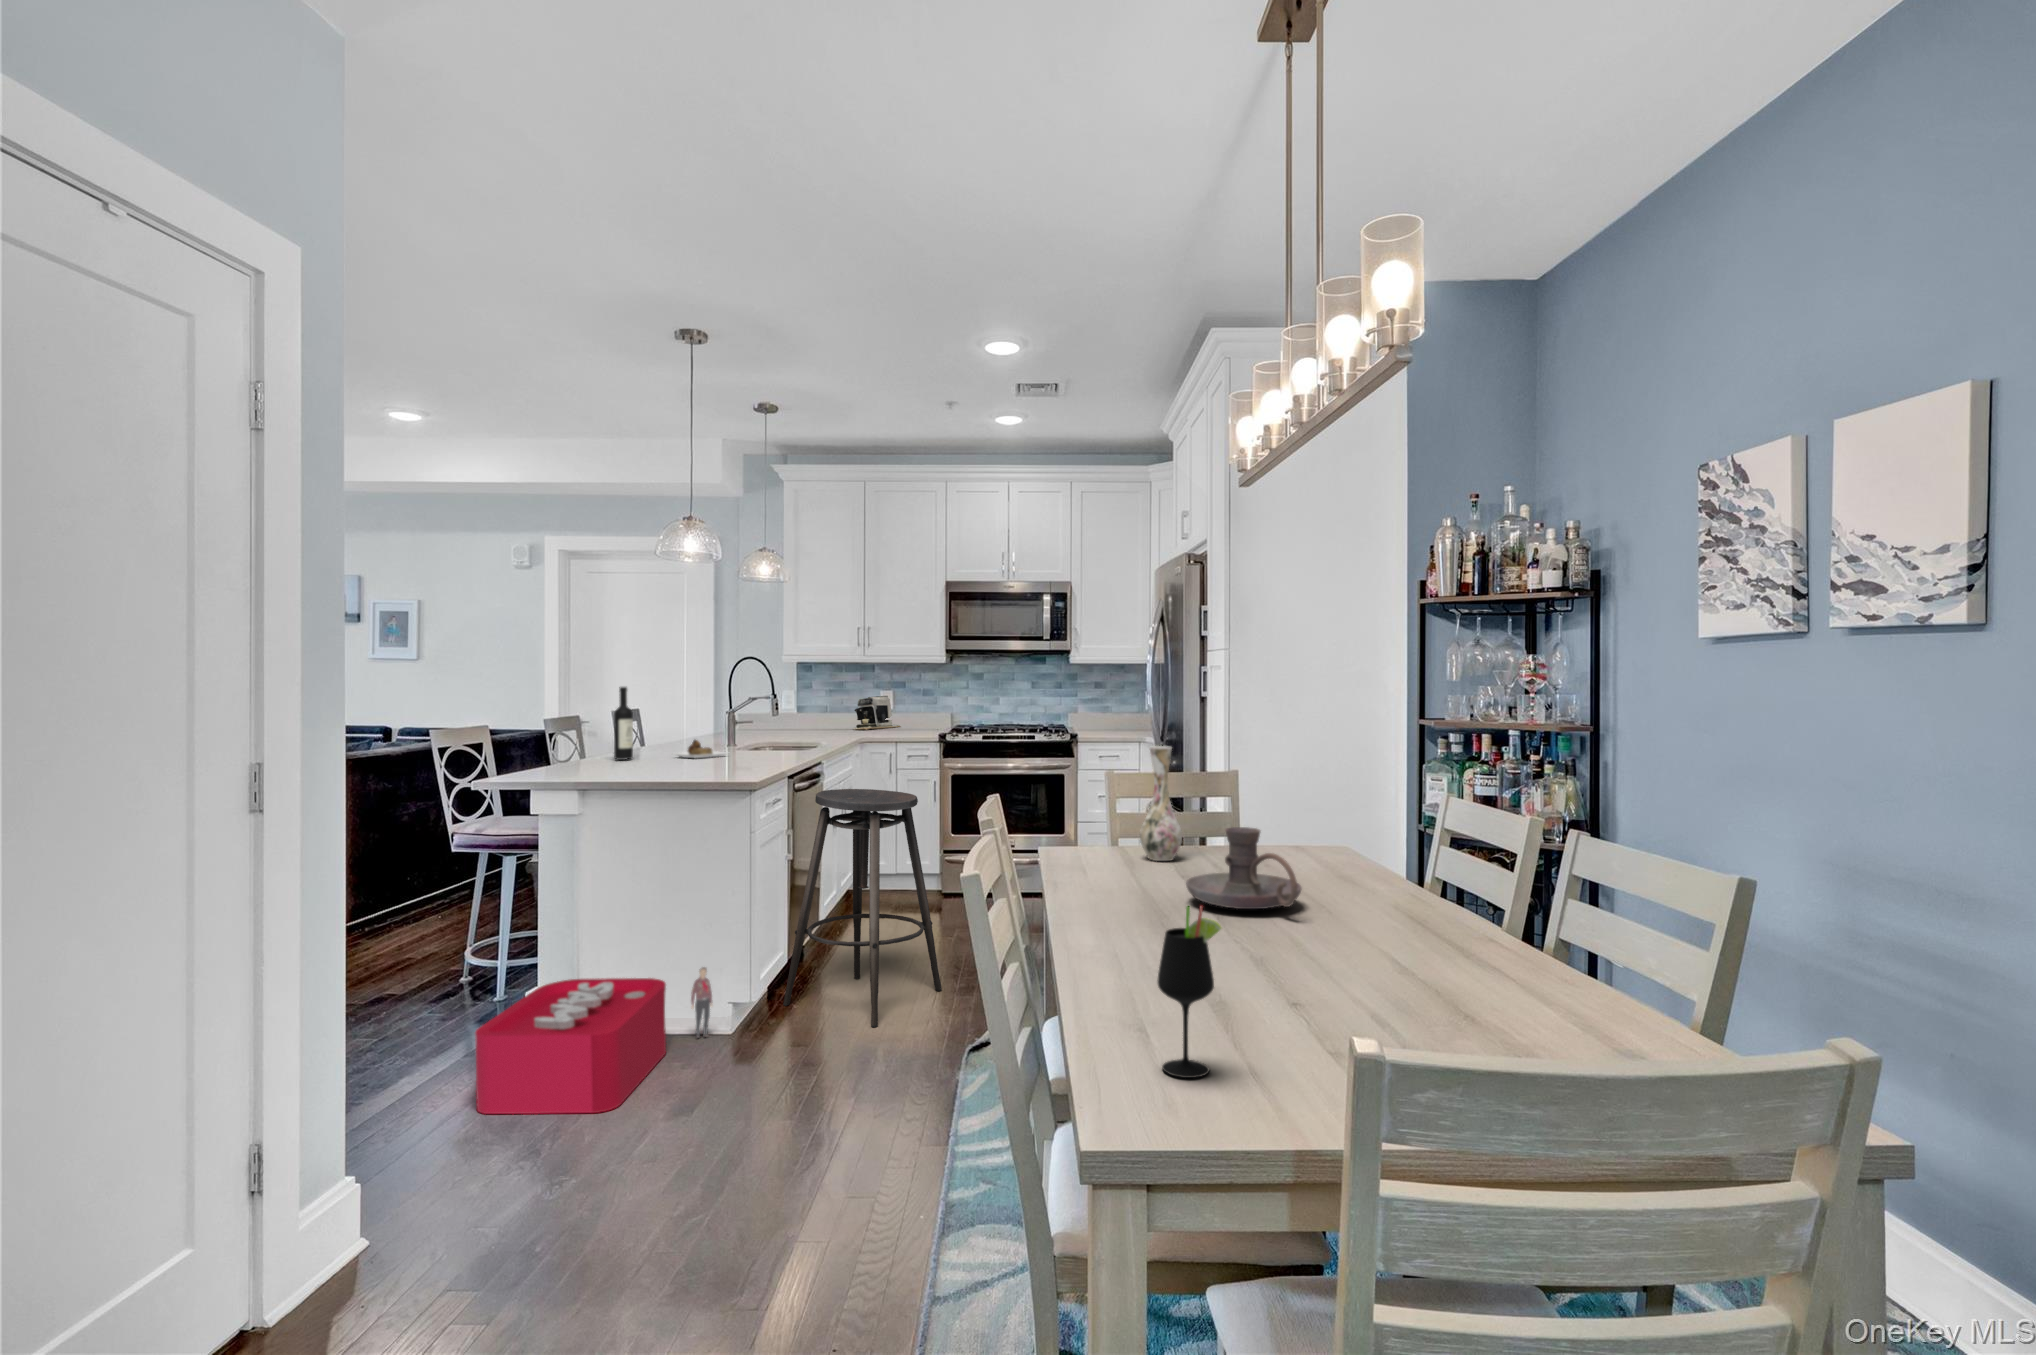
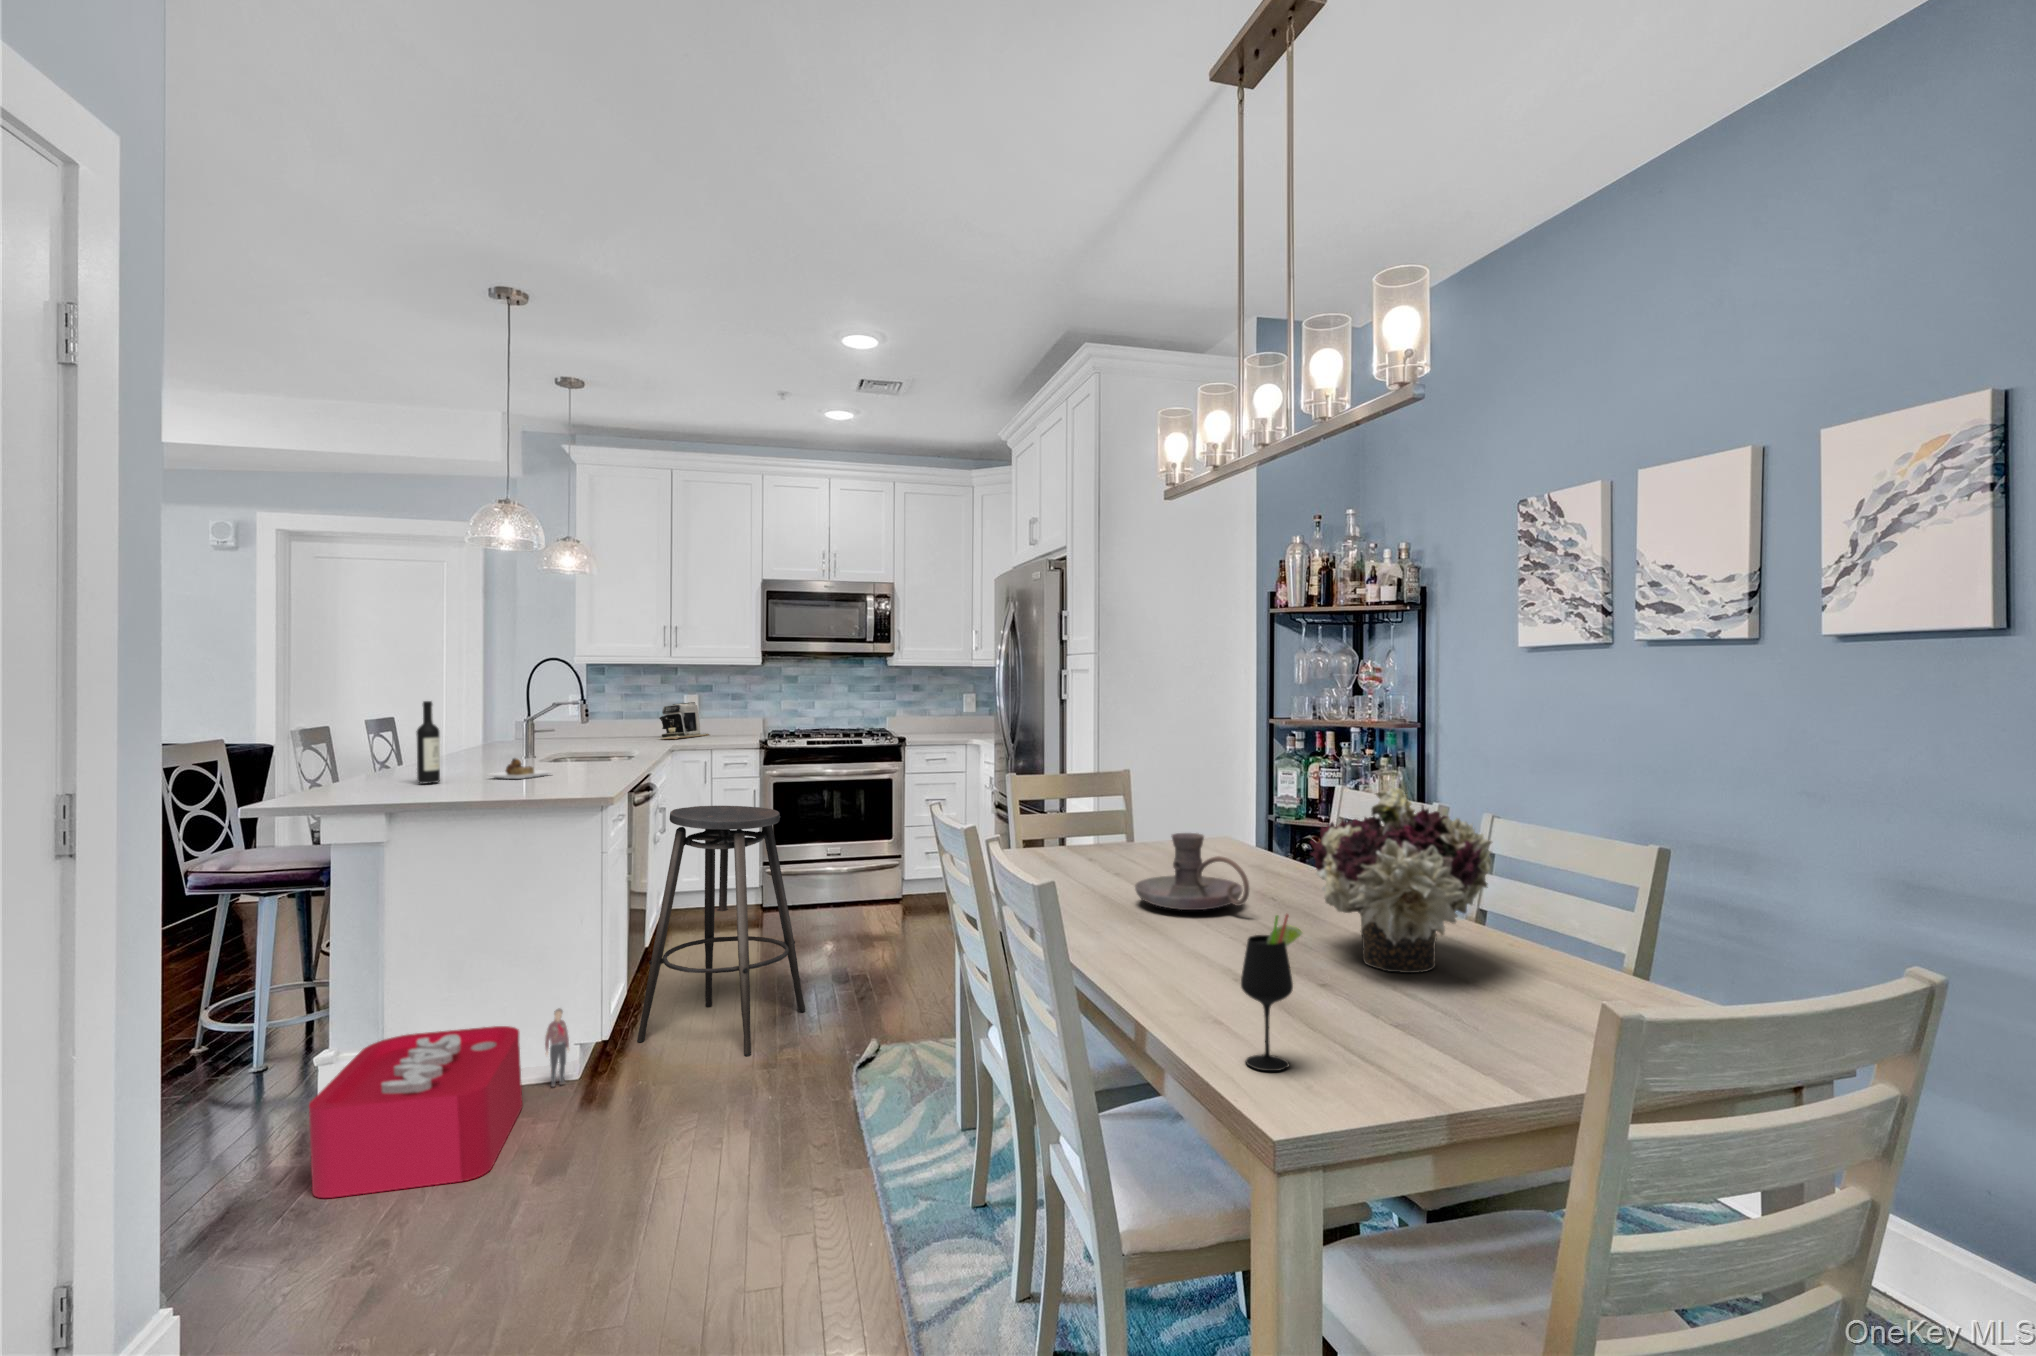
vase: present [1140,746,1182,861] -> none [1057,756,1098,867]
flower arrangement: none [1342,777,1536,991] -> present [1310,785,1492,973]

